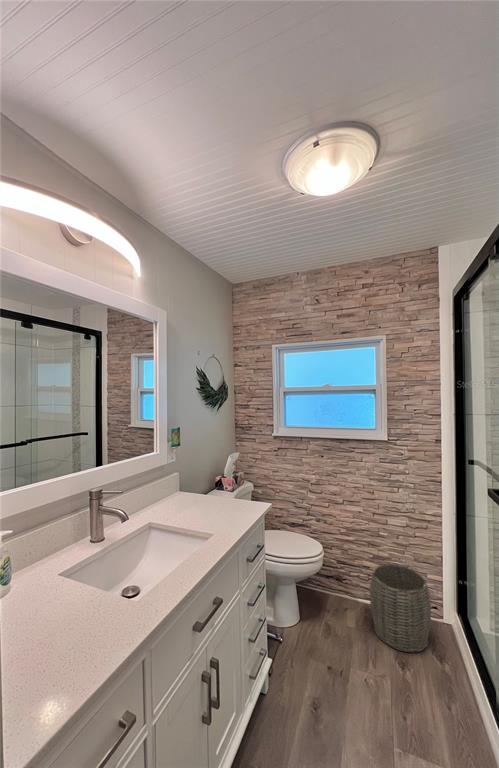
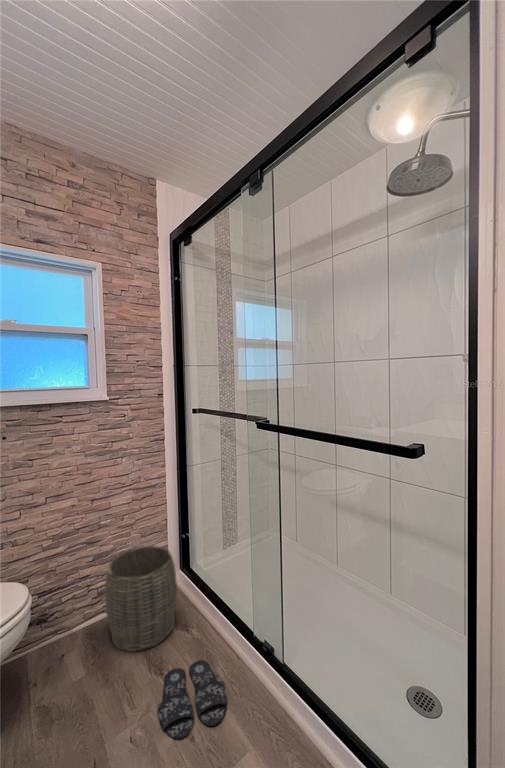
slippers: none [365,673,427,735] -> present [158,660,227,740]

